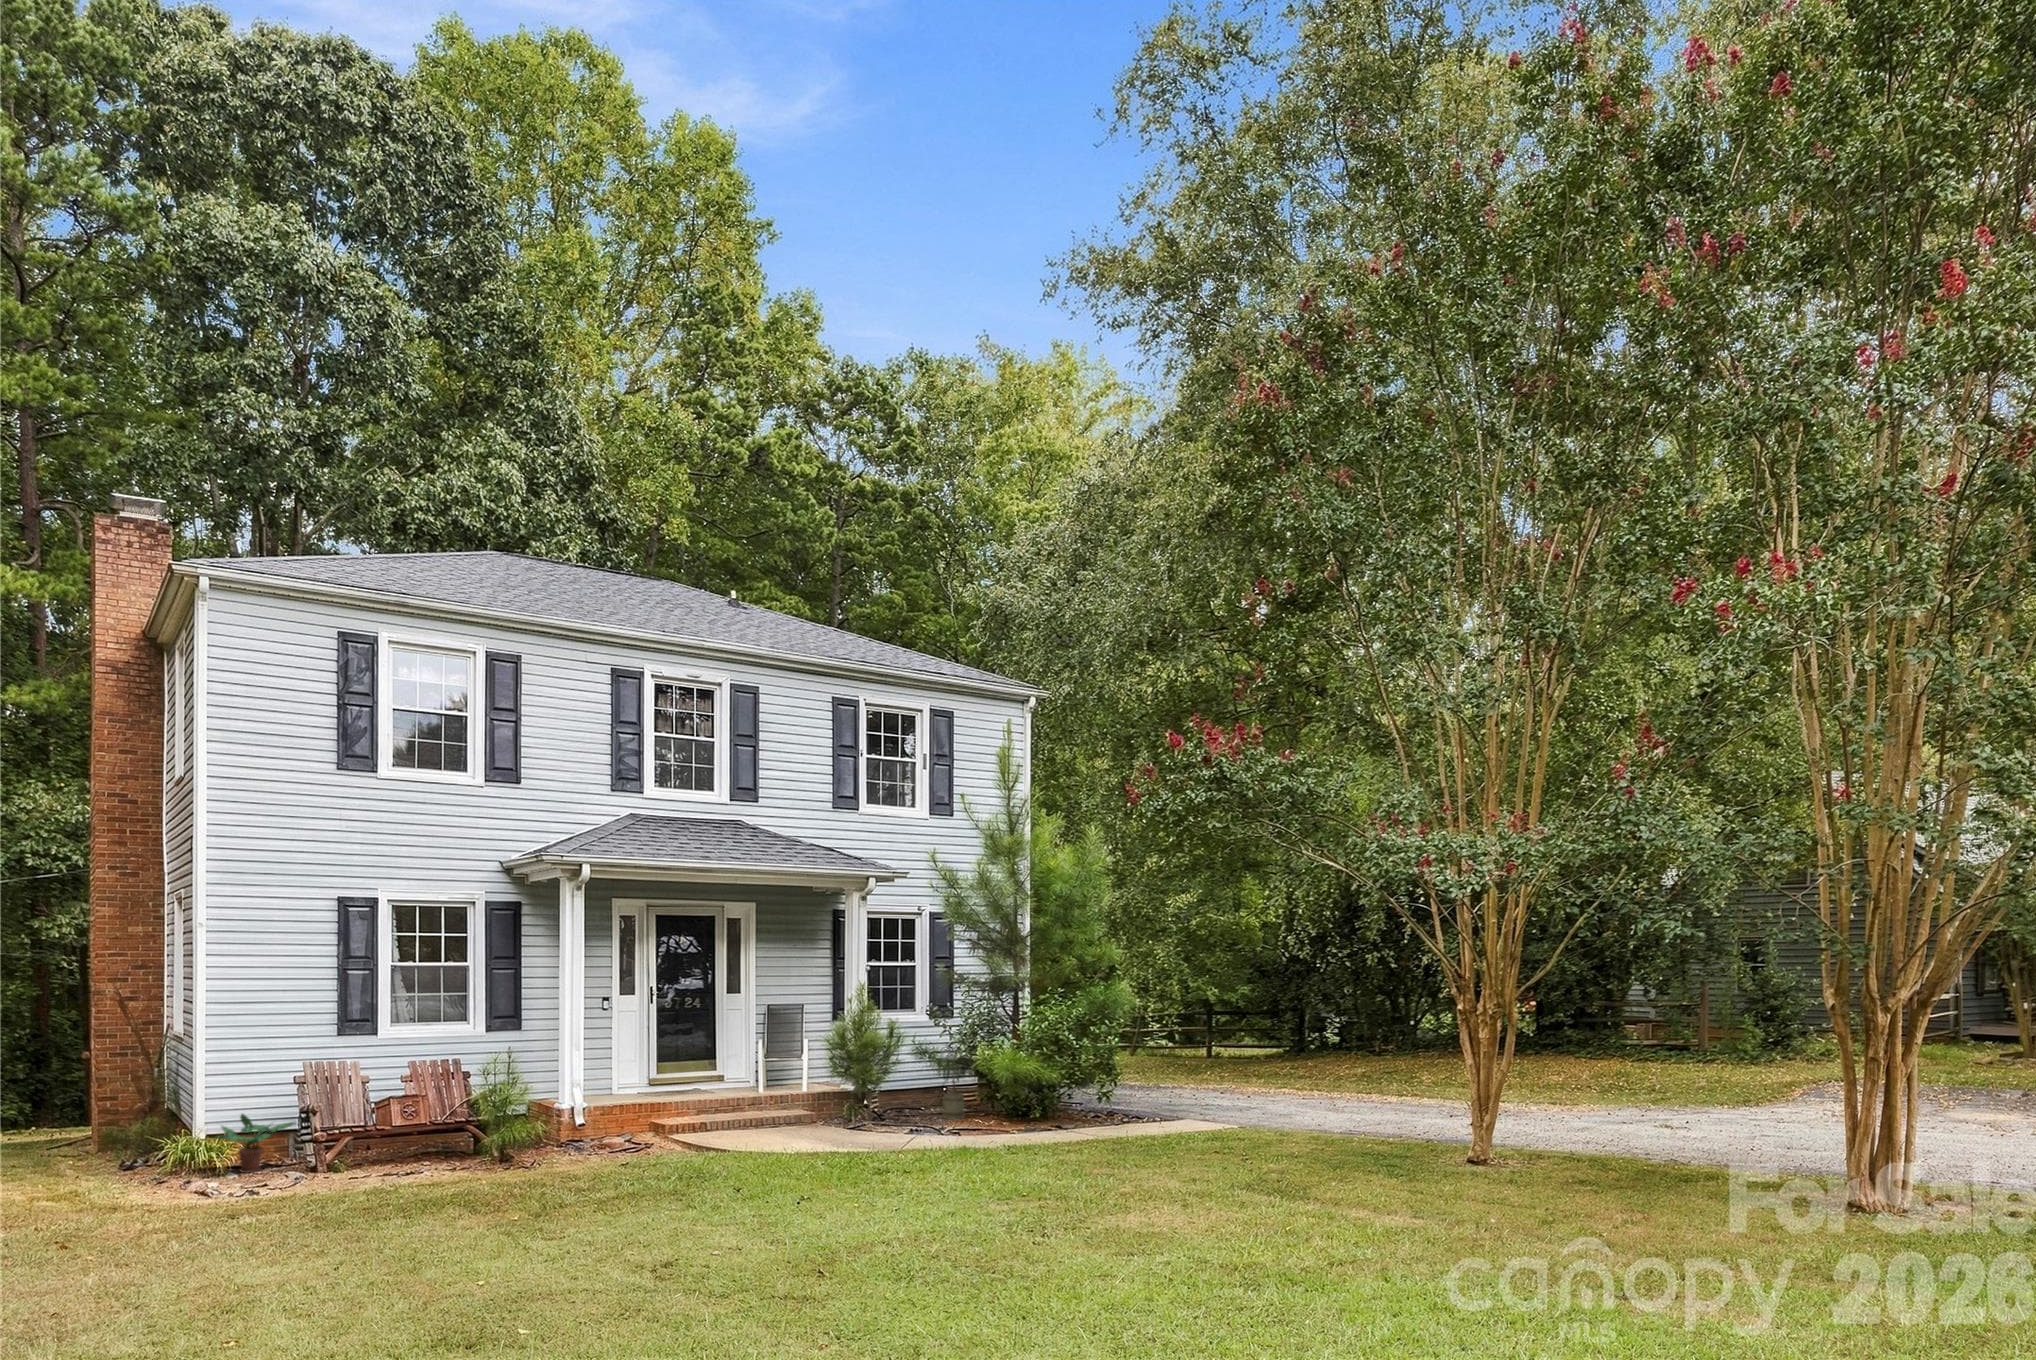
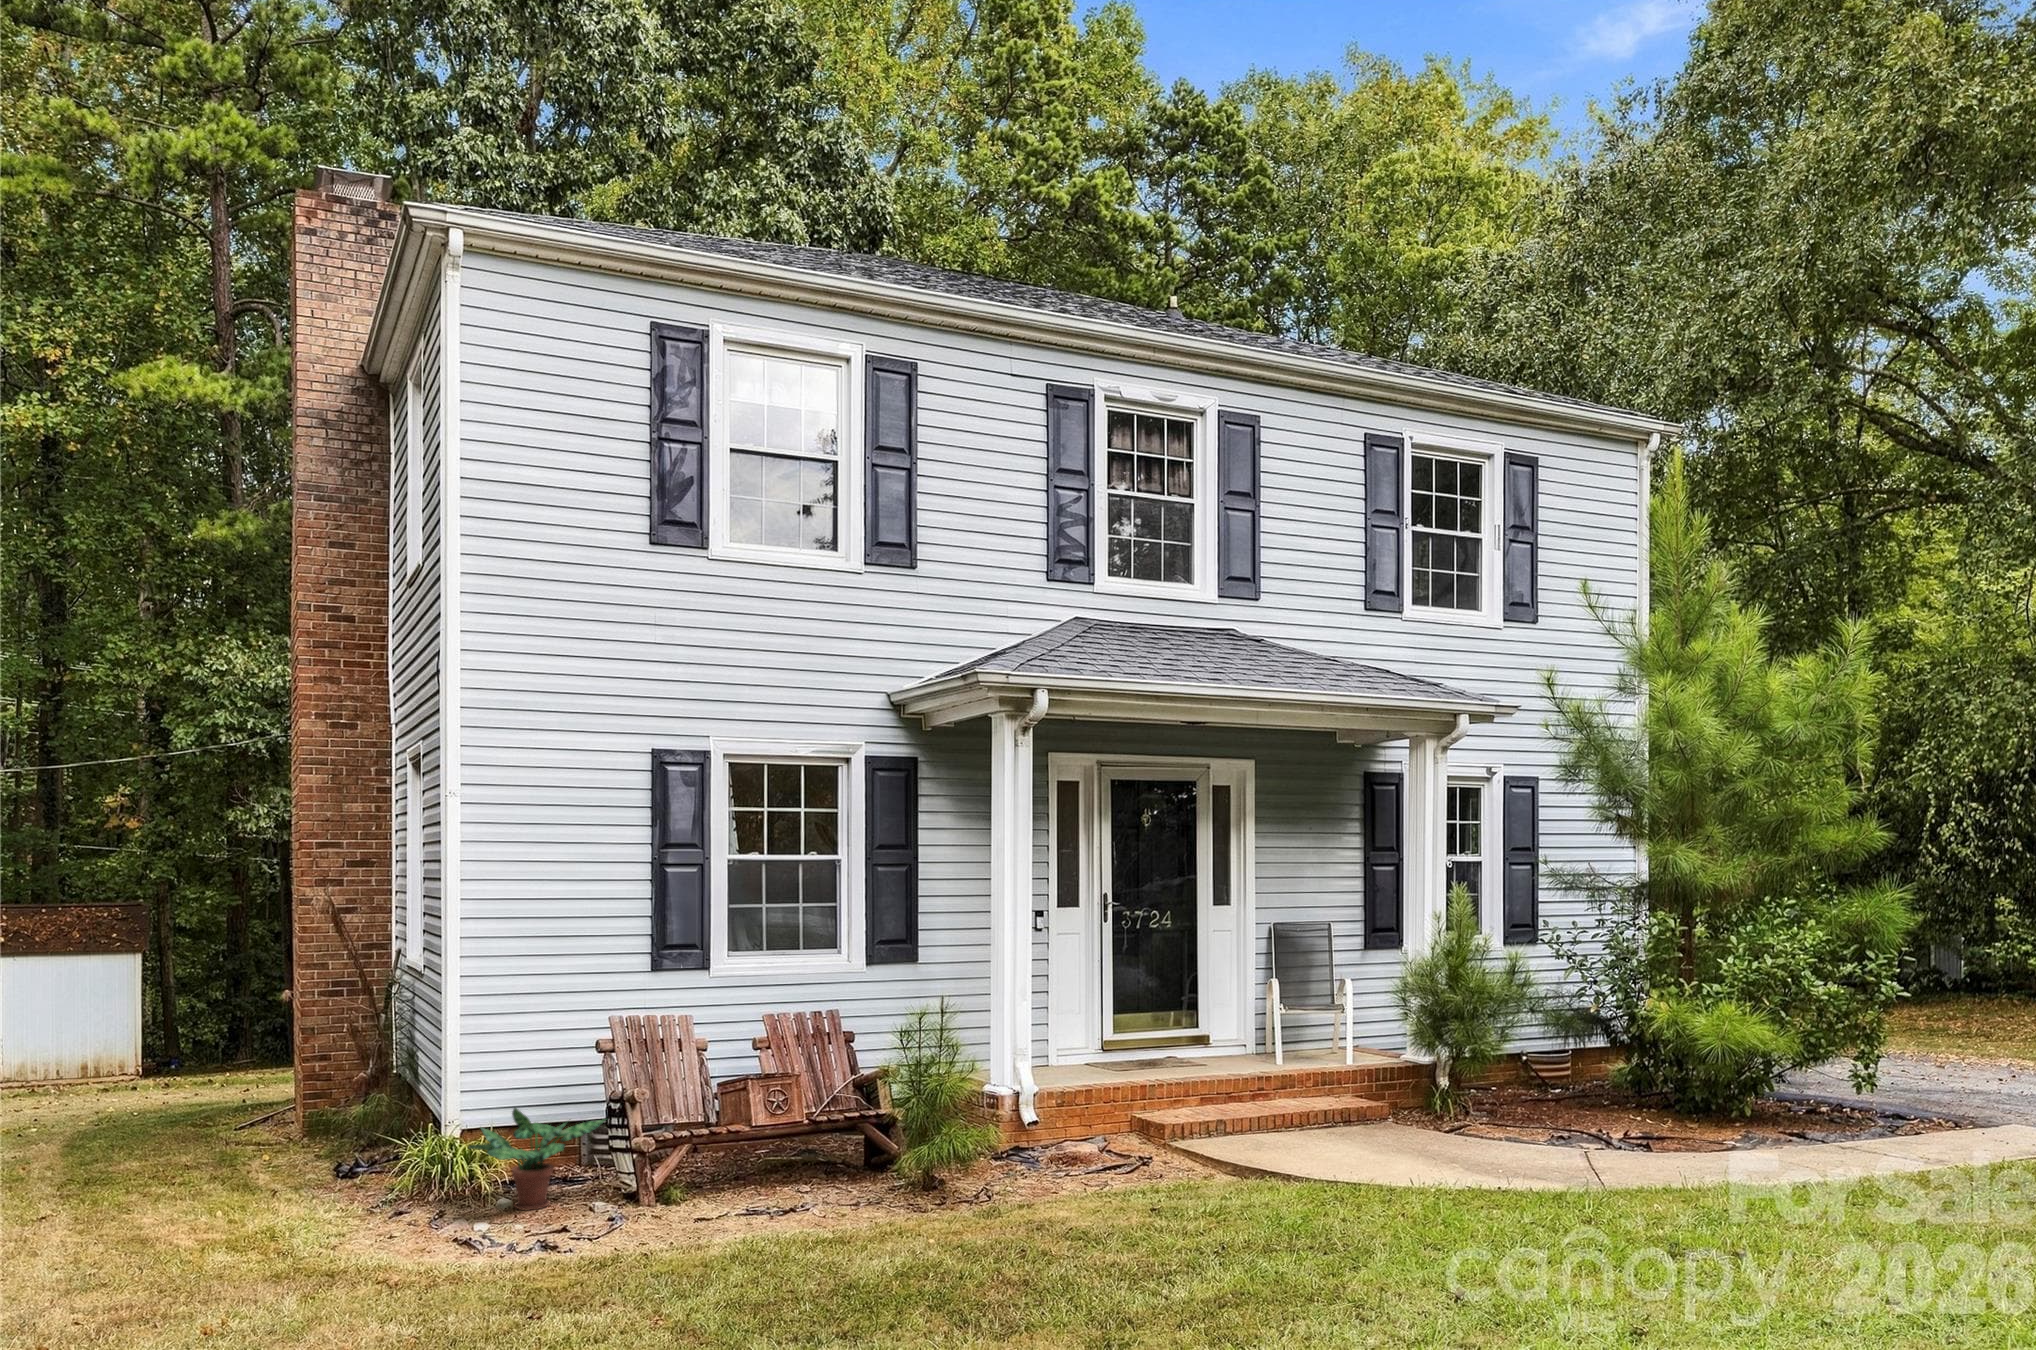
bucket: present [942,1082,965,1119] -> none [1594,1044,1634,1109]

